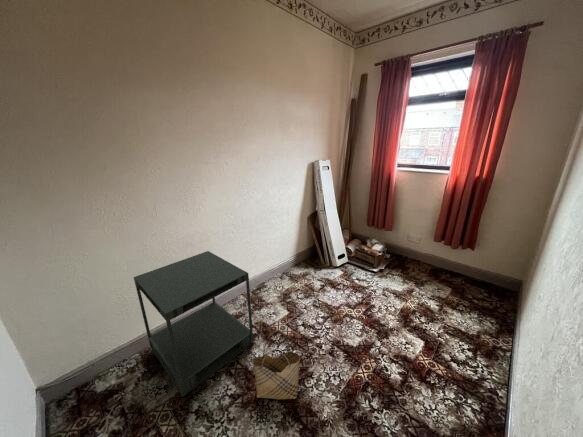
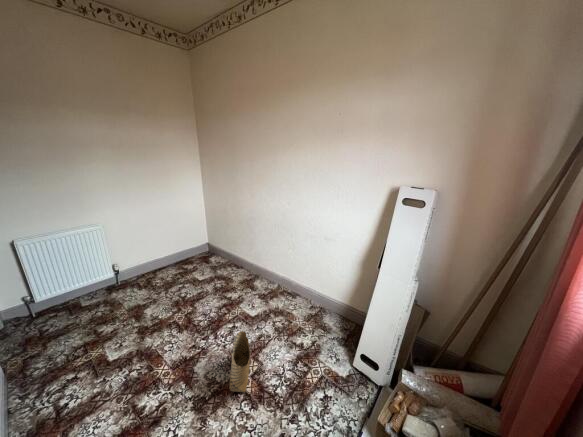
side table: present [134,251,253,397] -> none [241,235,333,347]

